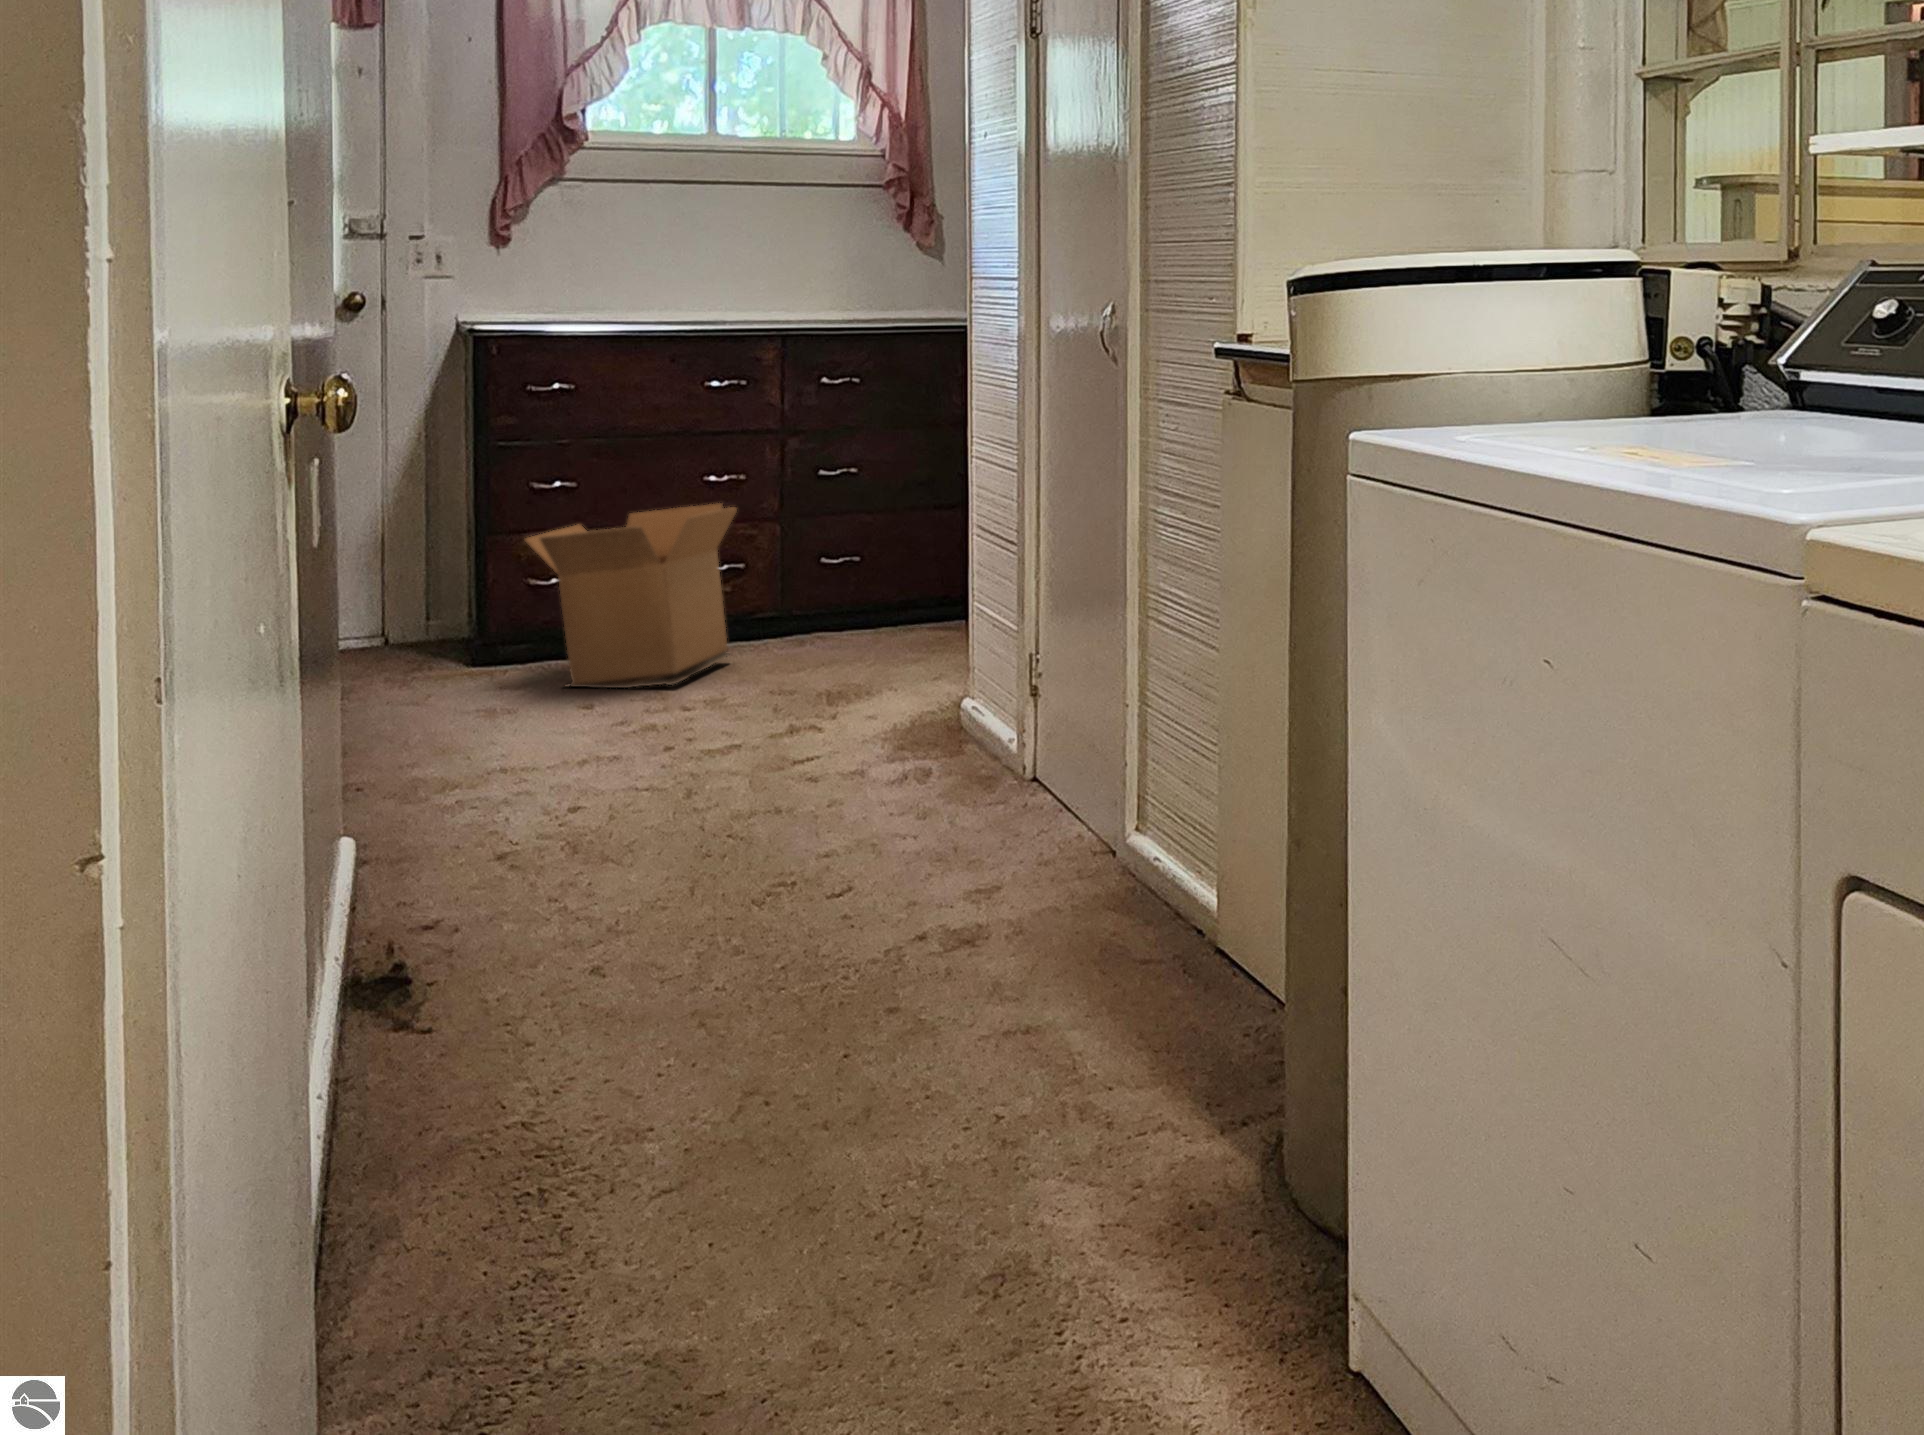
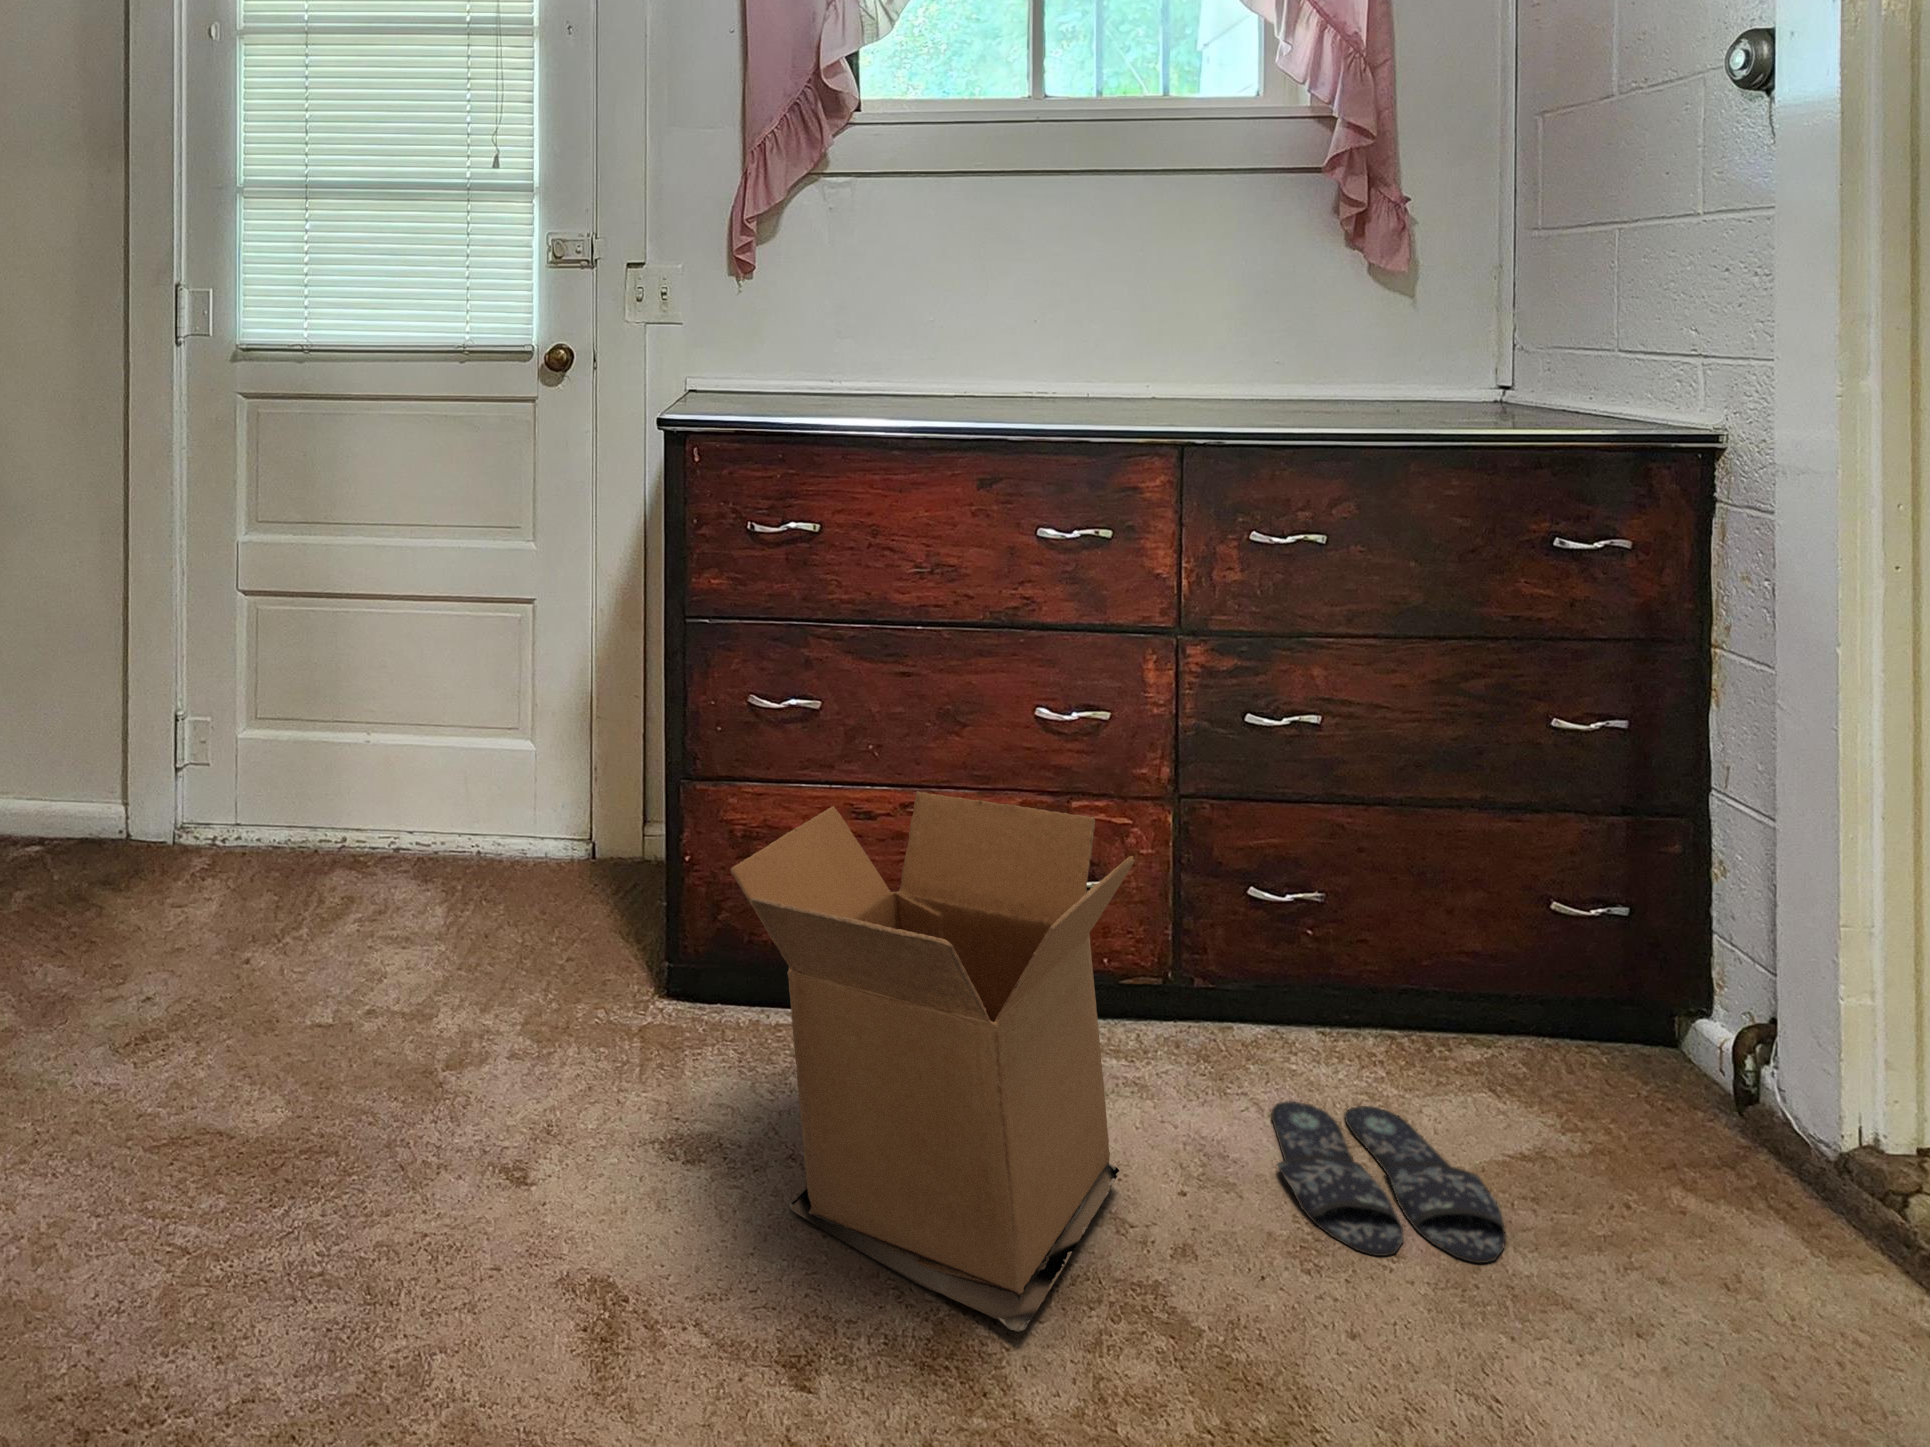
slippers: none [811,632,904,657] -> present [1272,1101,1505,1263]

